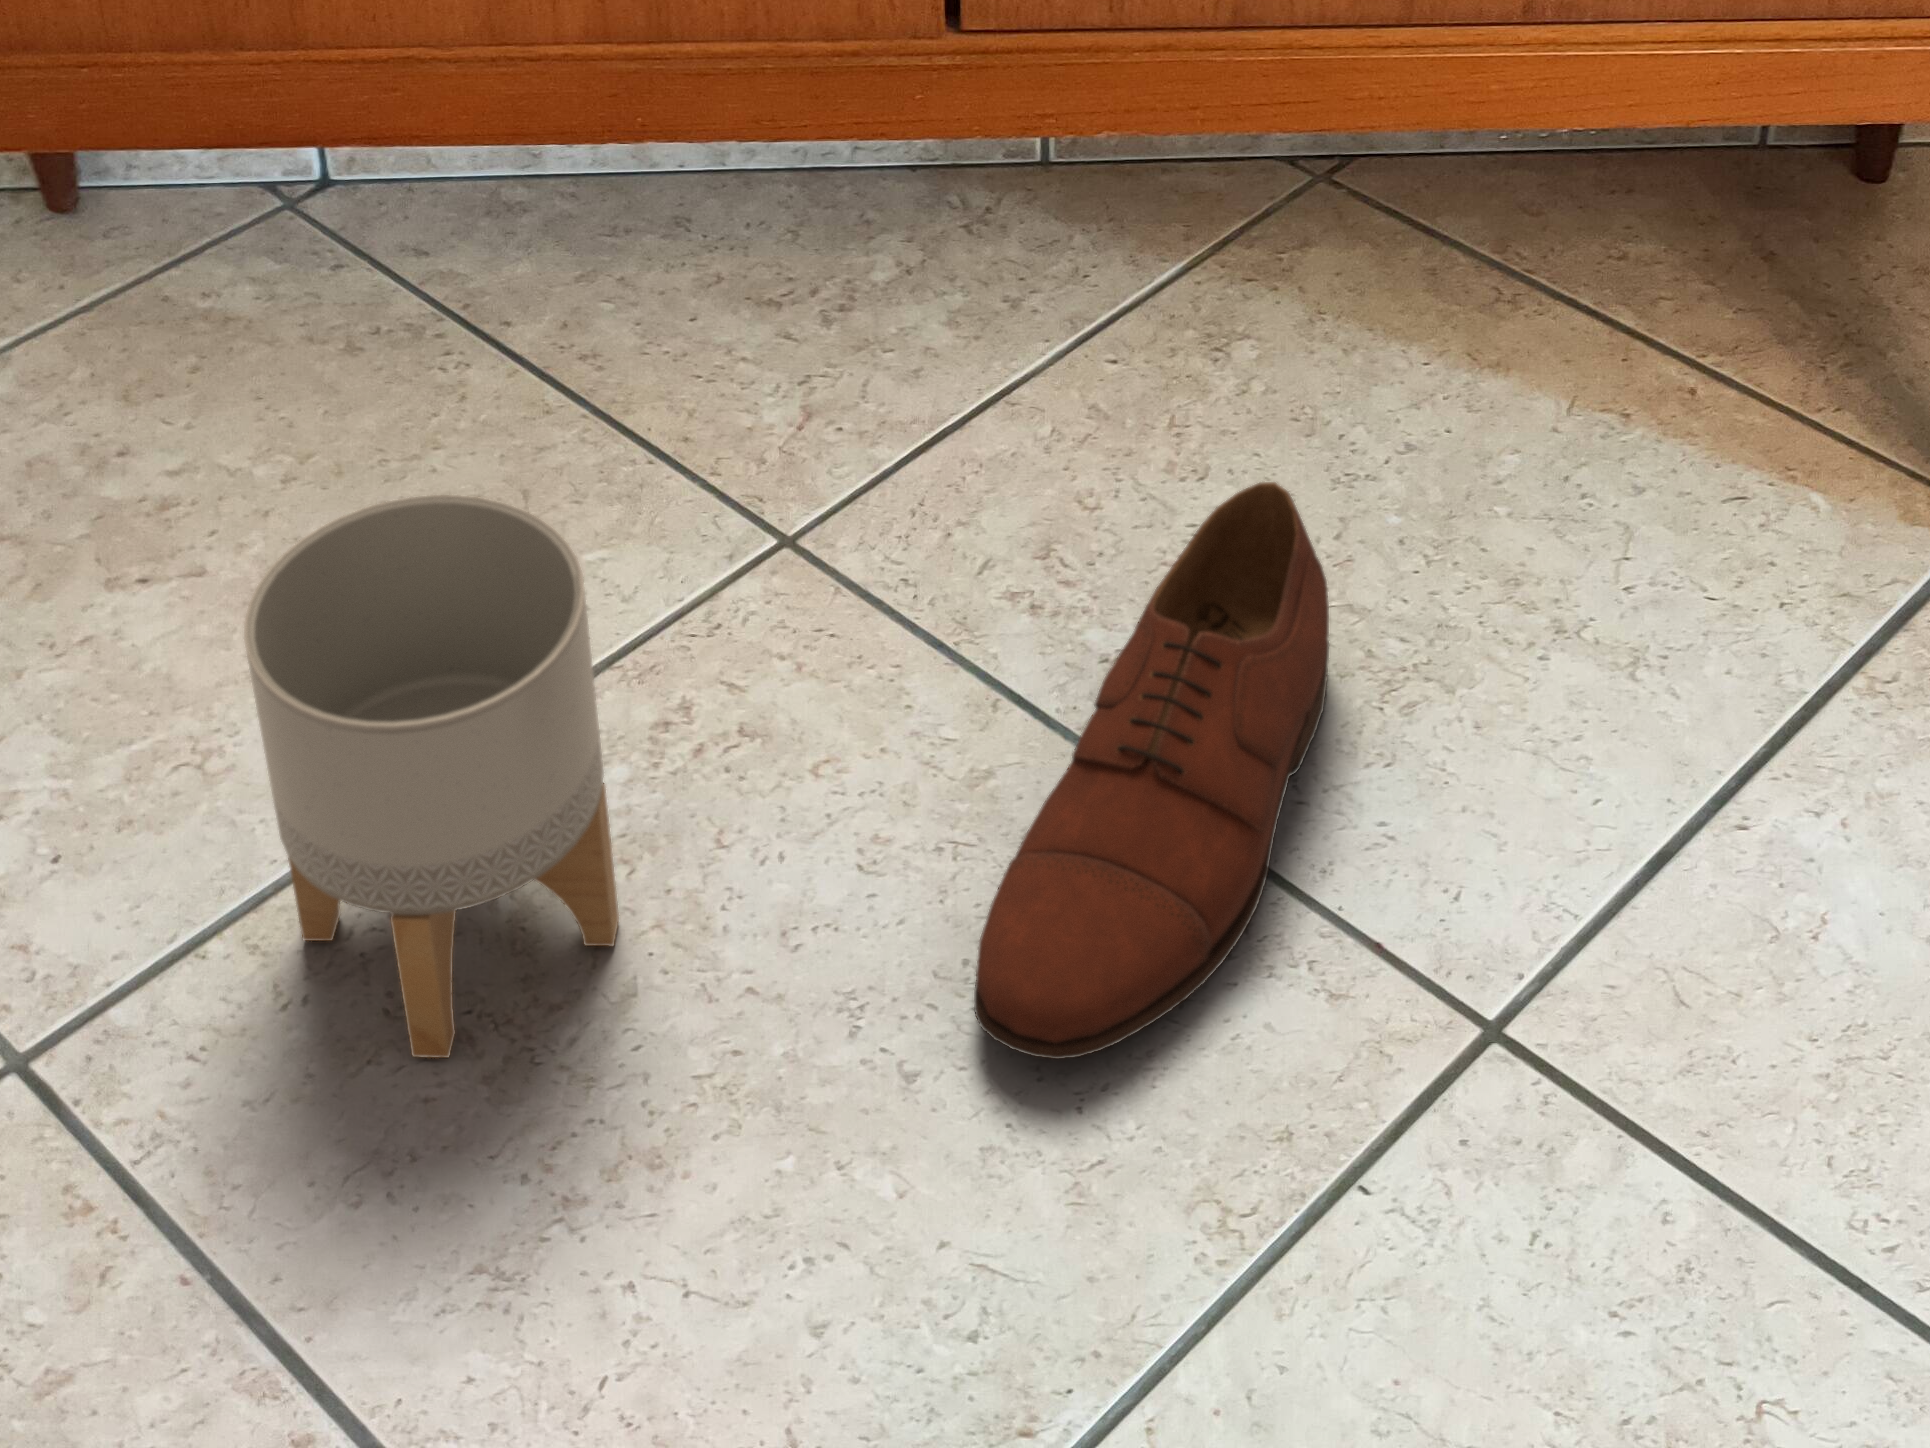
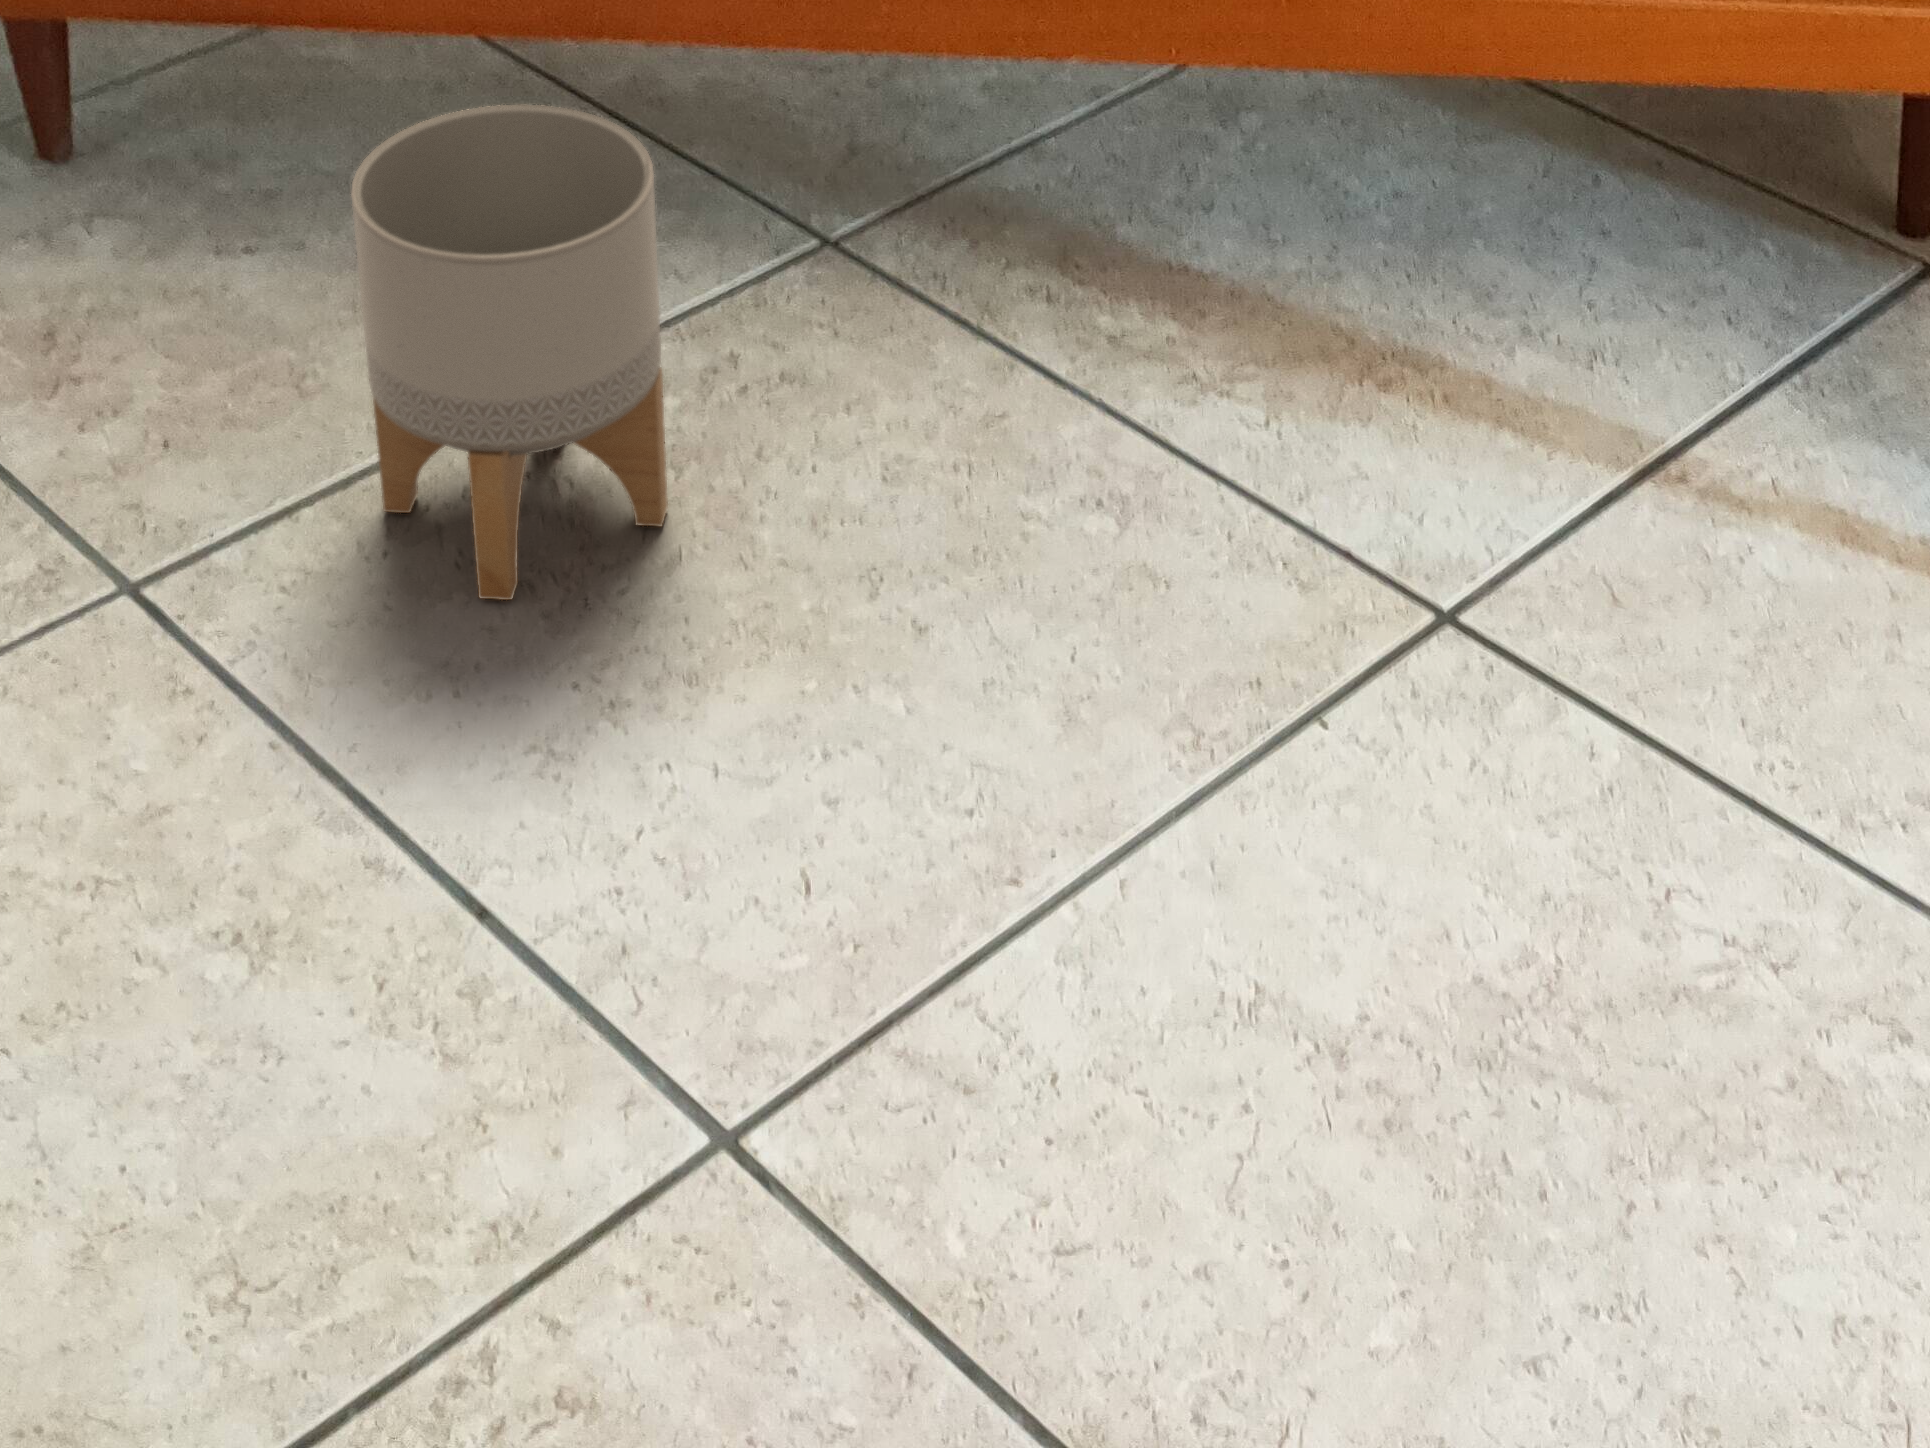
shoe: present [974,482,1329,1059] -> none [984,169,1317,612]

